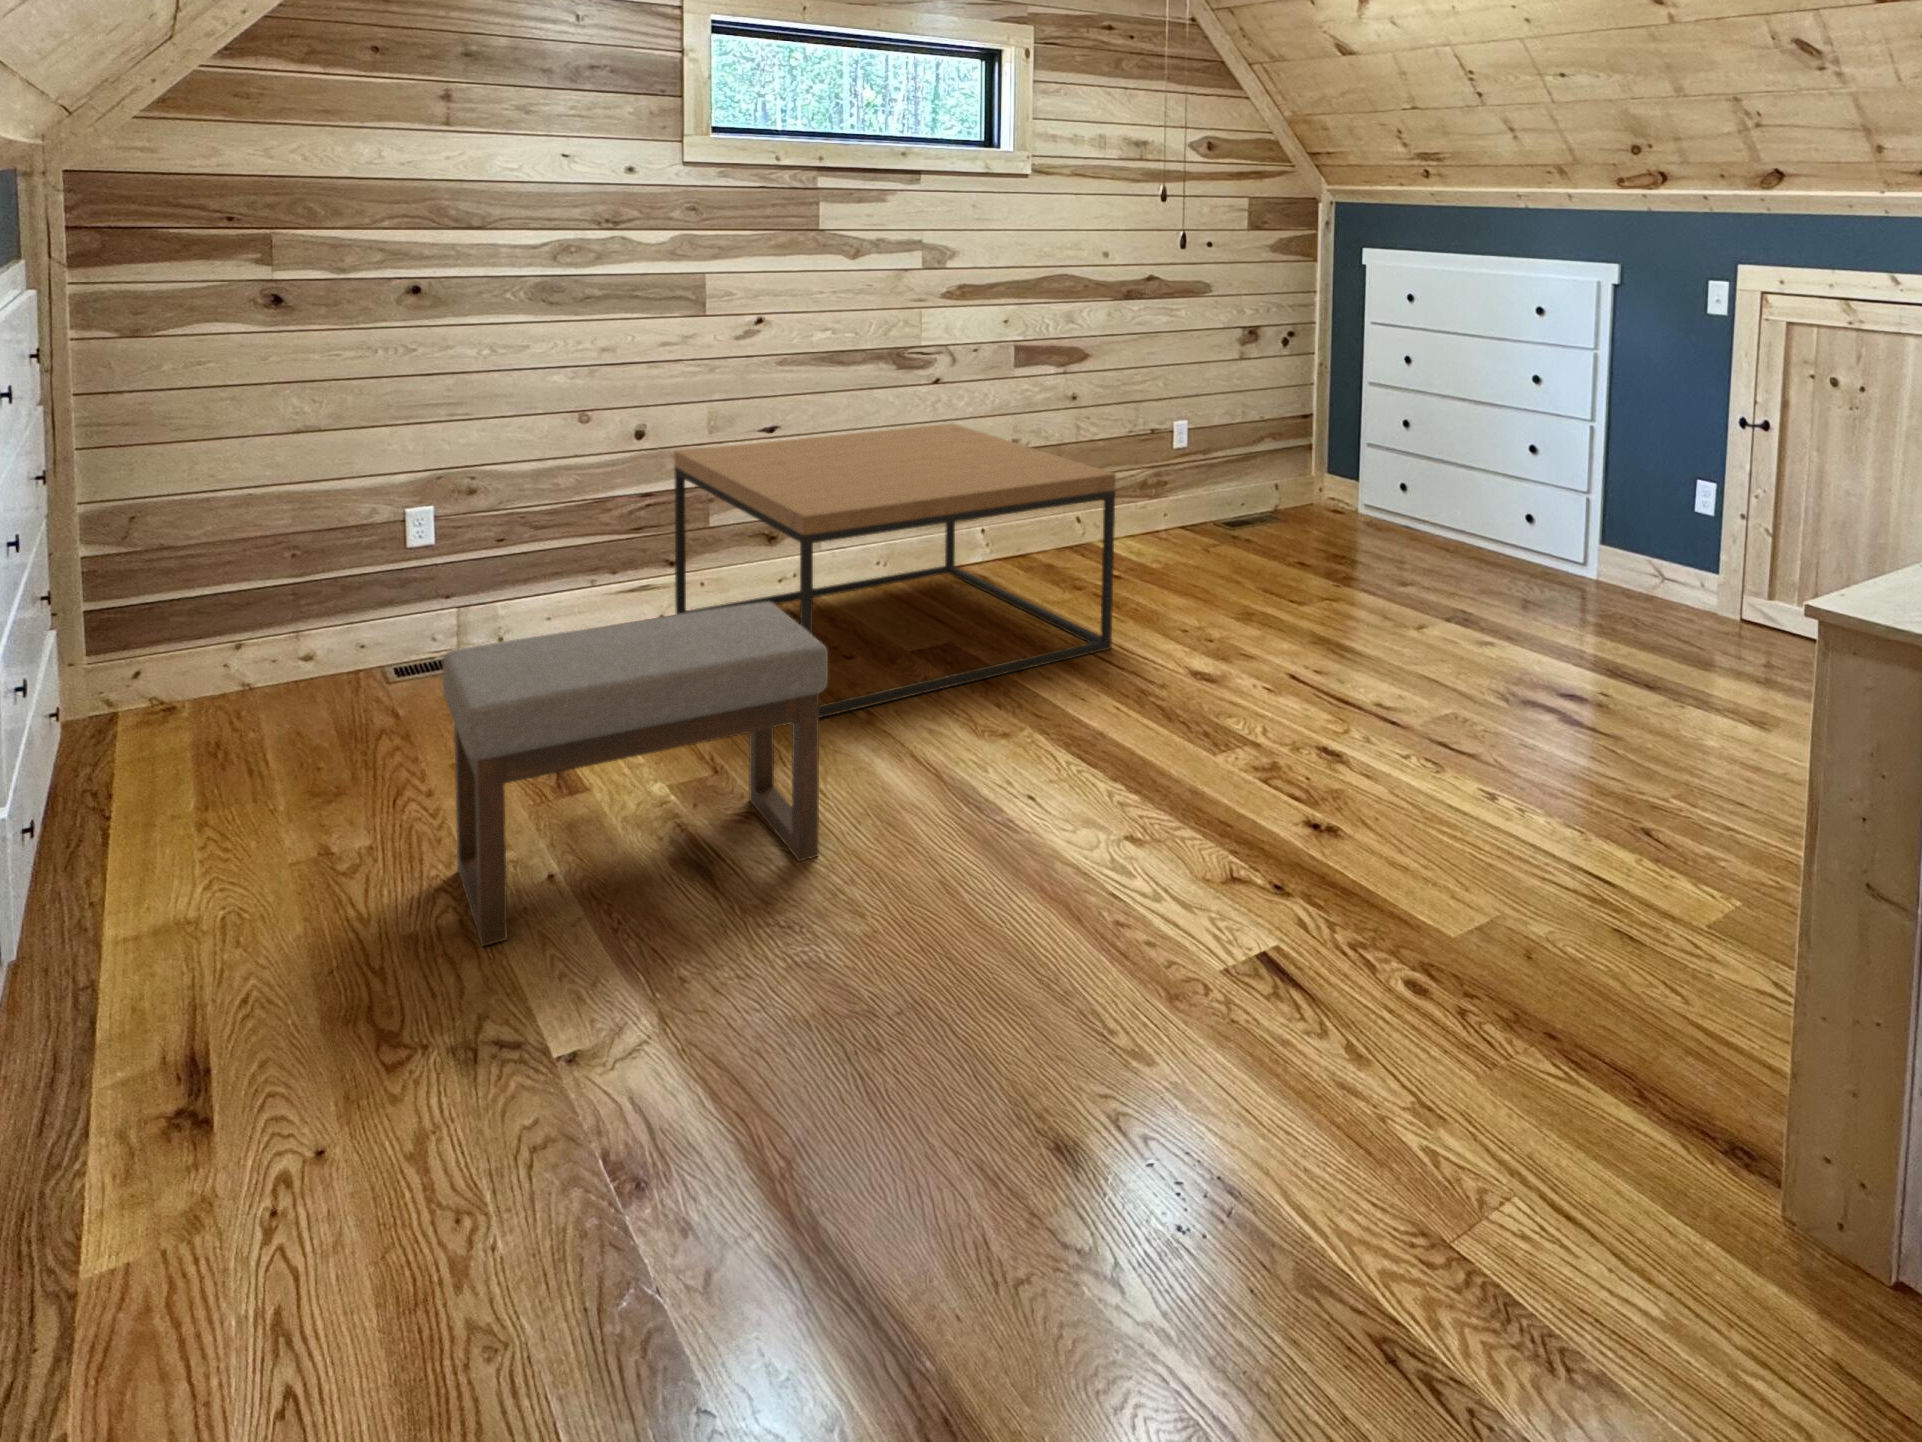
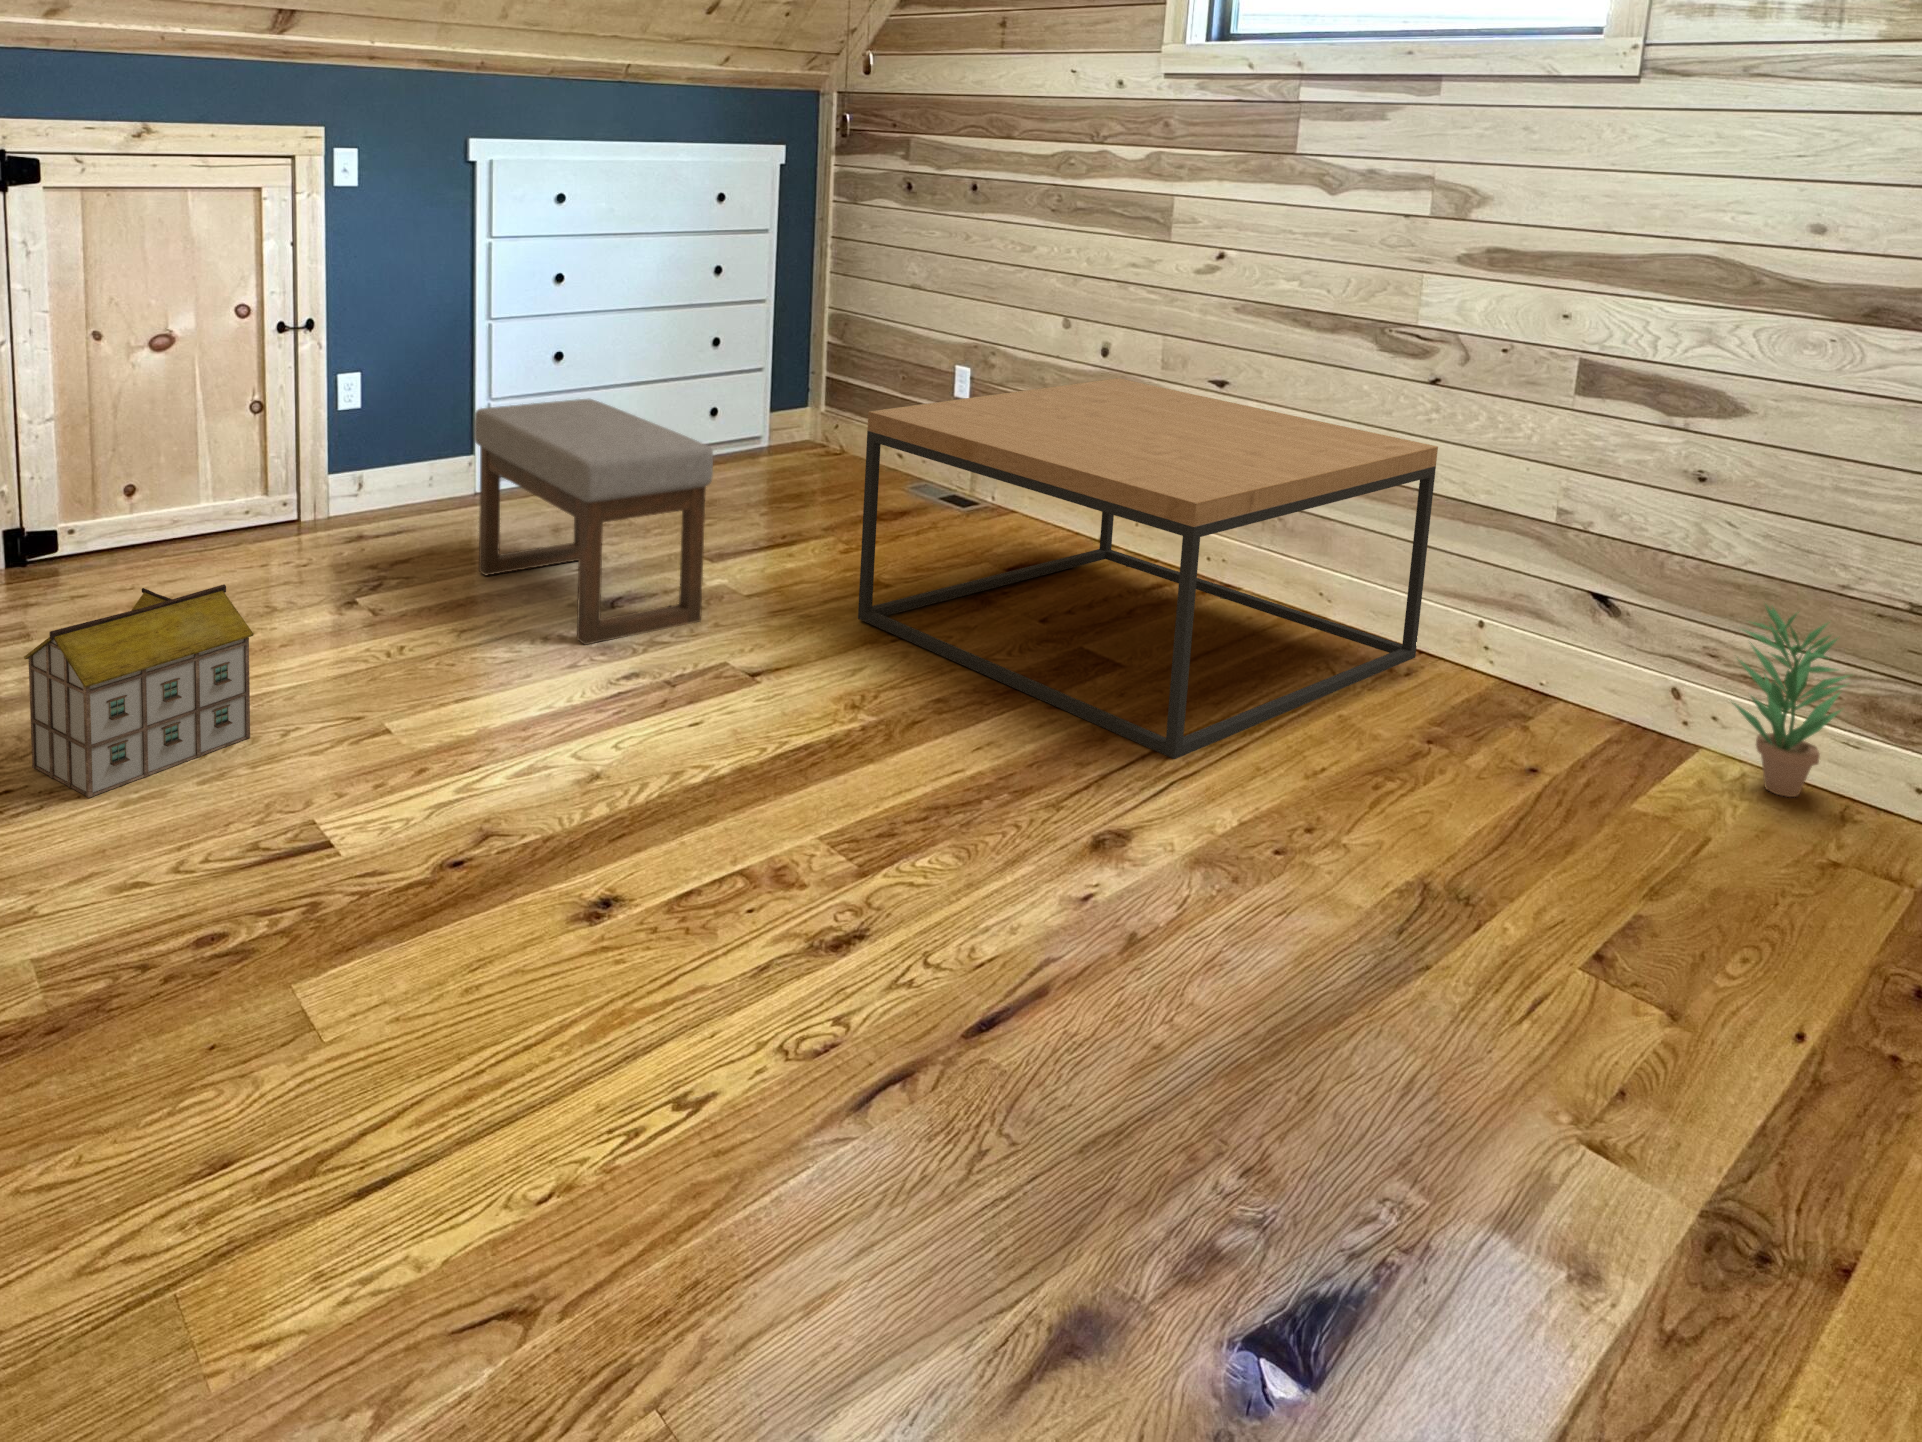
potted plant: none [1120,445,1177,543] -> present [1734,605,1848,797]
toy house: none [974,895,1238,1207] -> present [24,584,254,798]

